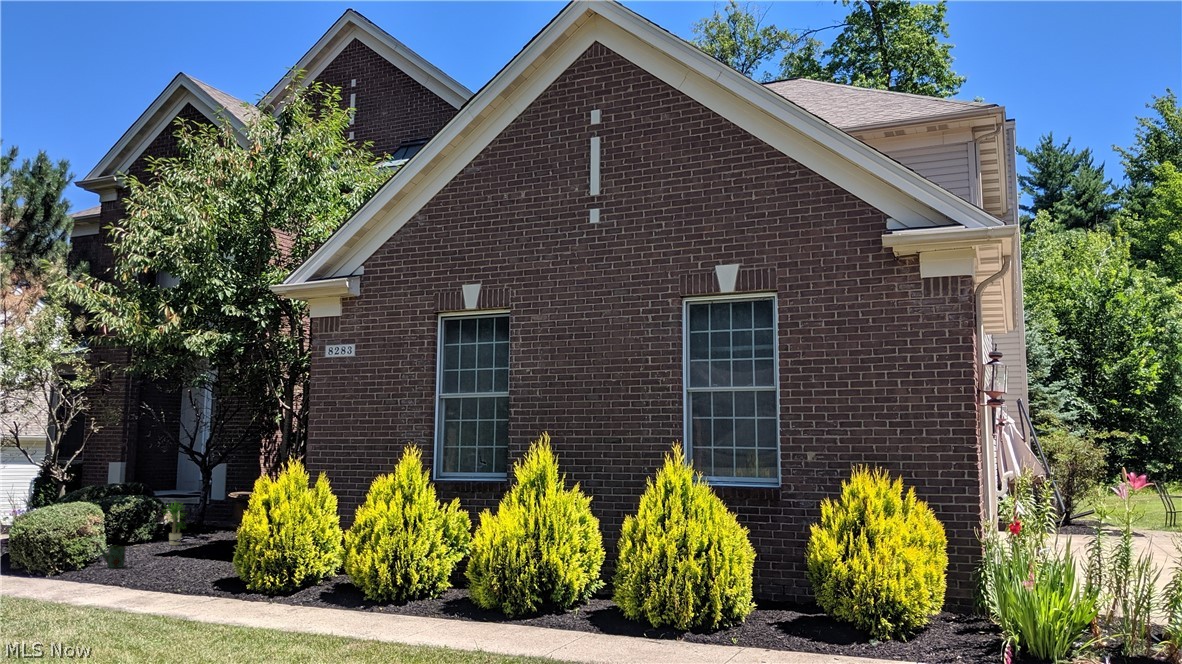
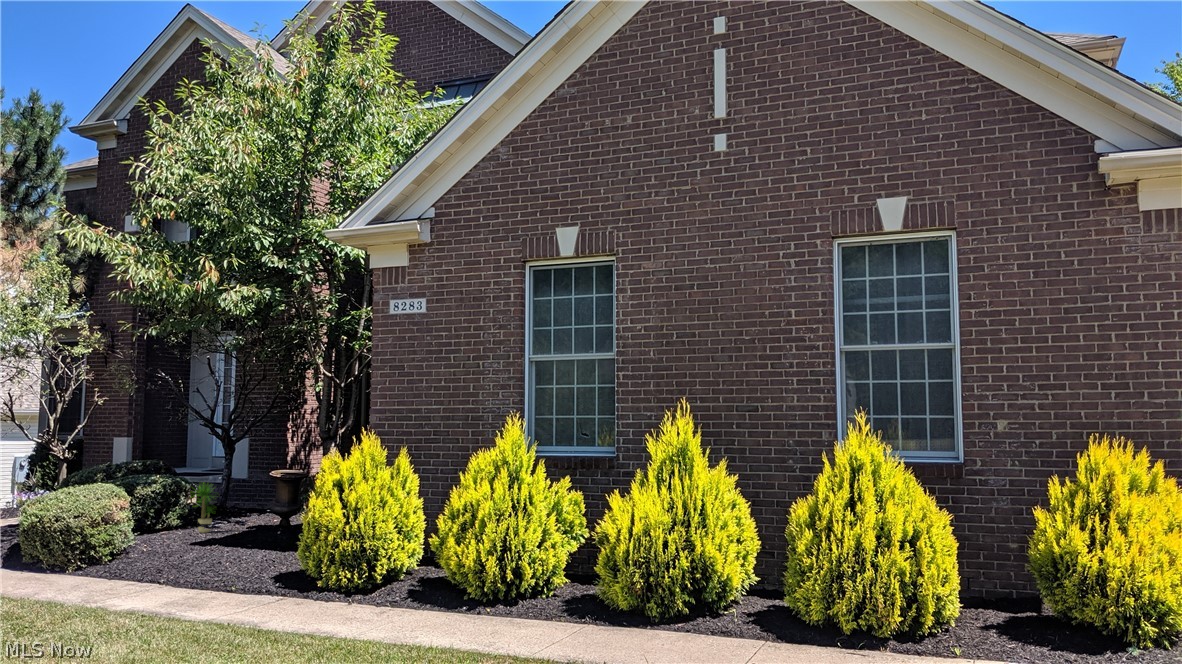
watering can: present [96,544,131,568] -> none [123,532,165,561]

